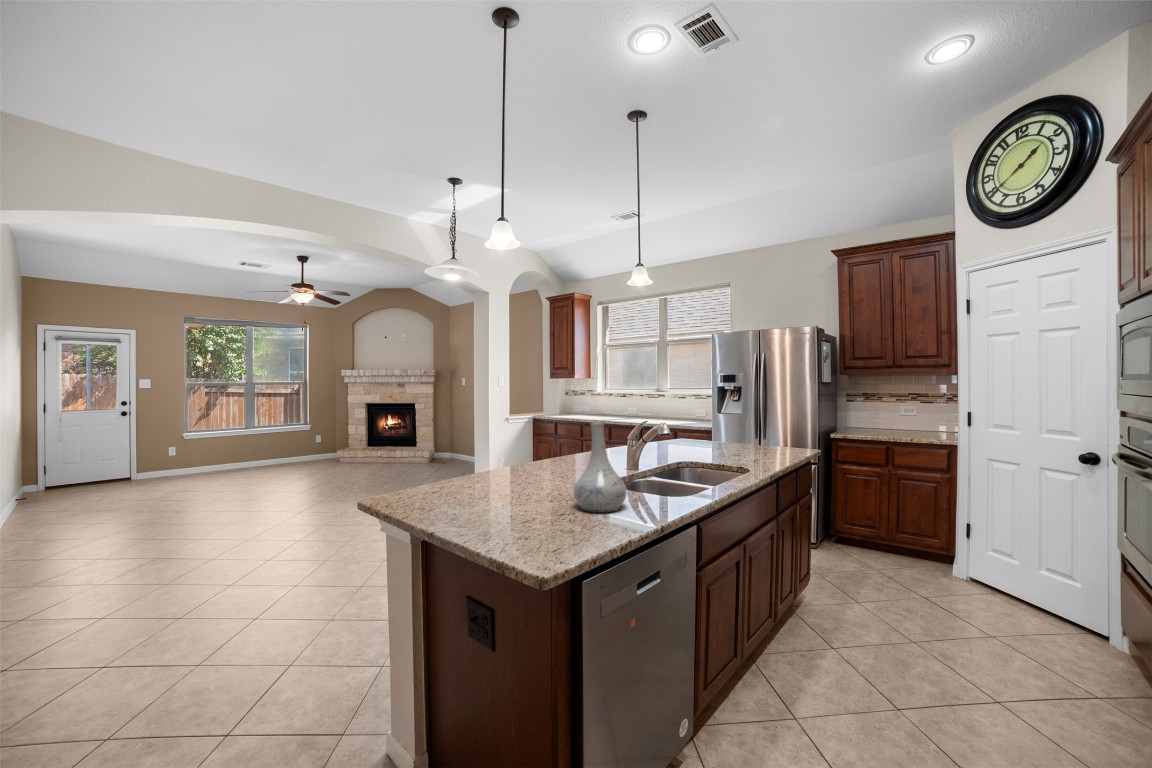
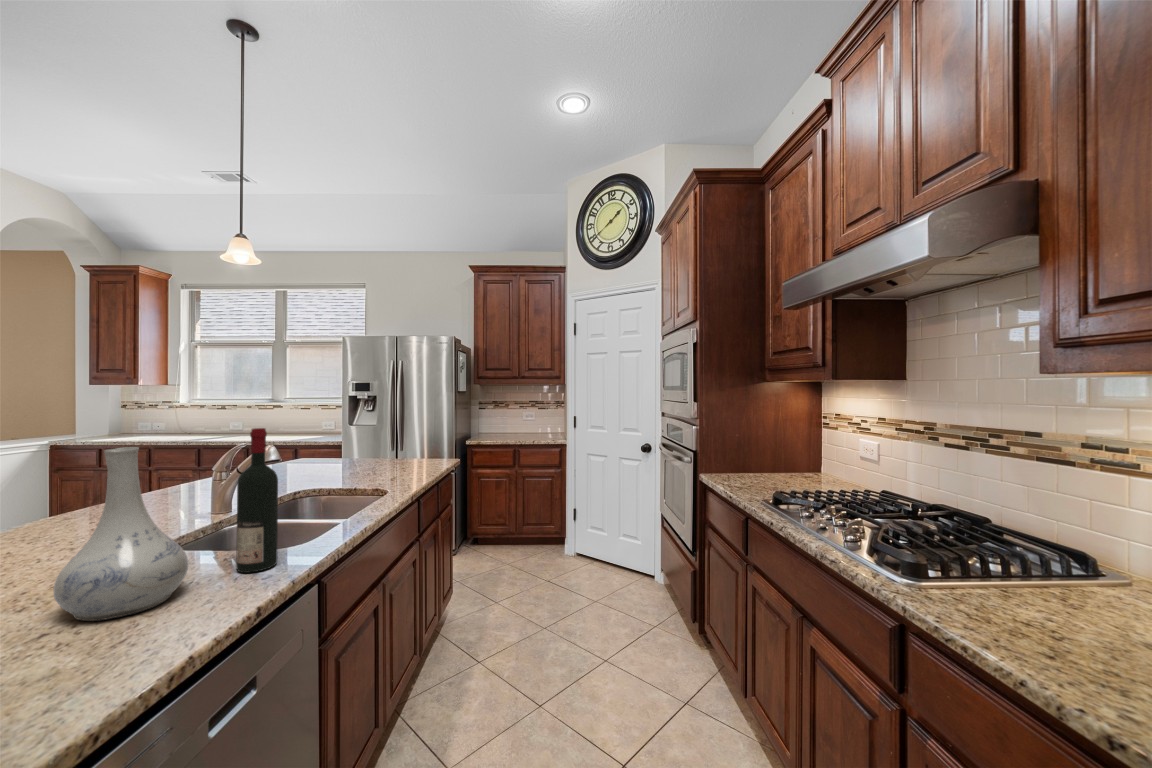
wine bottle: none [648,414,671,505] -> present [236,428,278,573]

